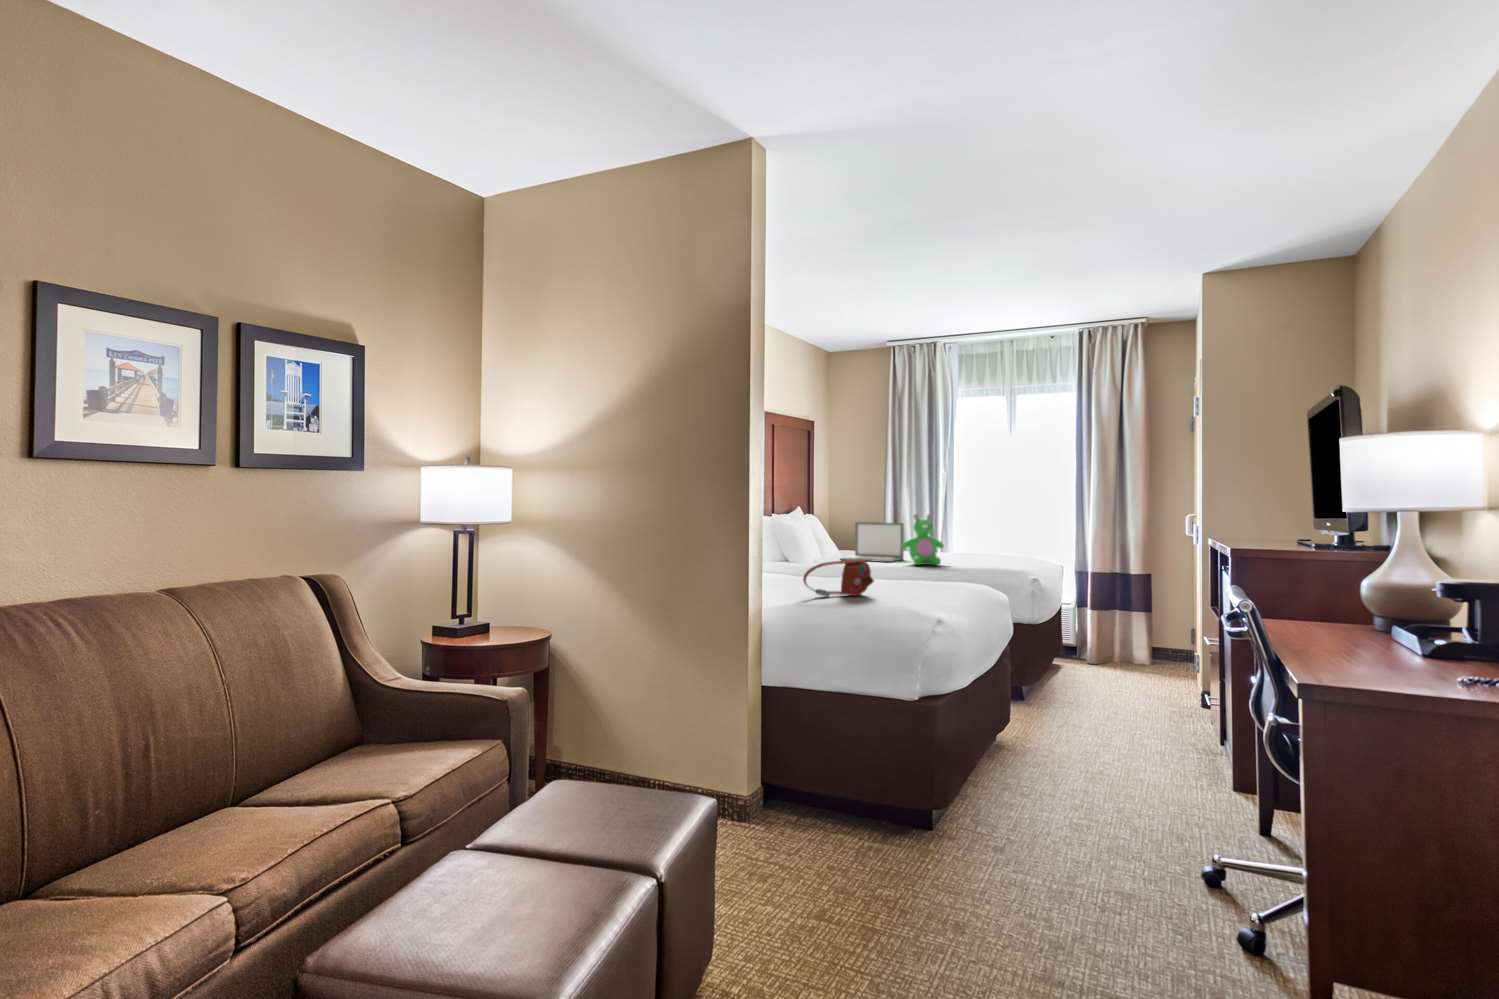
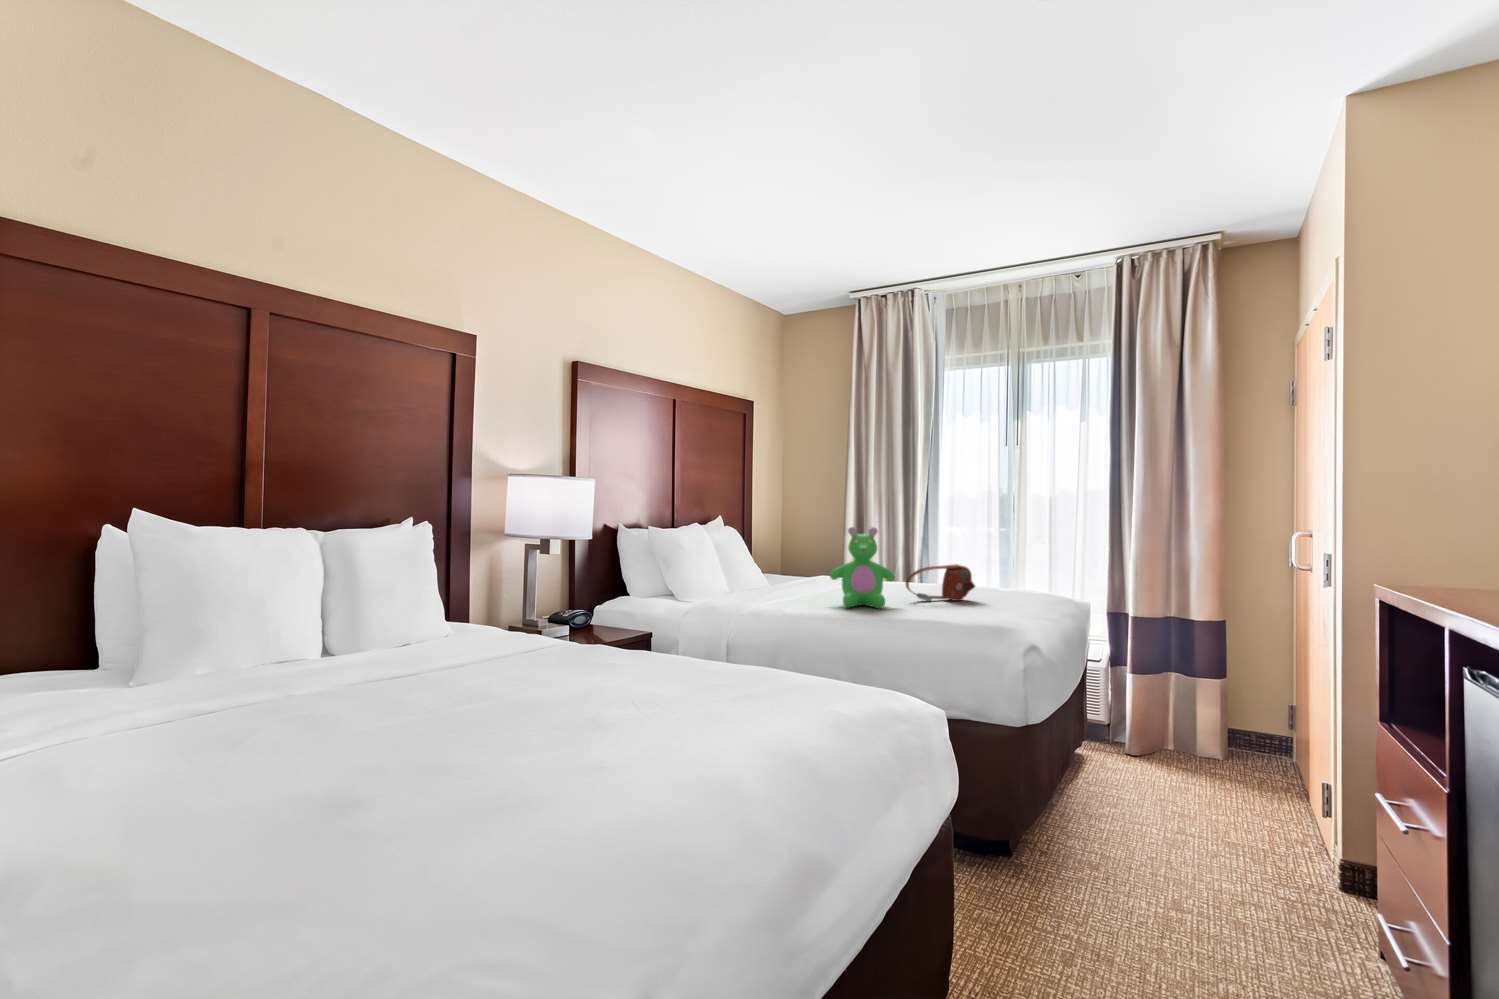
laptop: present [840,522,904,562] -> none [749,537,846,599]
handbag: present [803,559,874,597] -> present [906,564,975,601]

